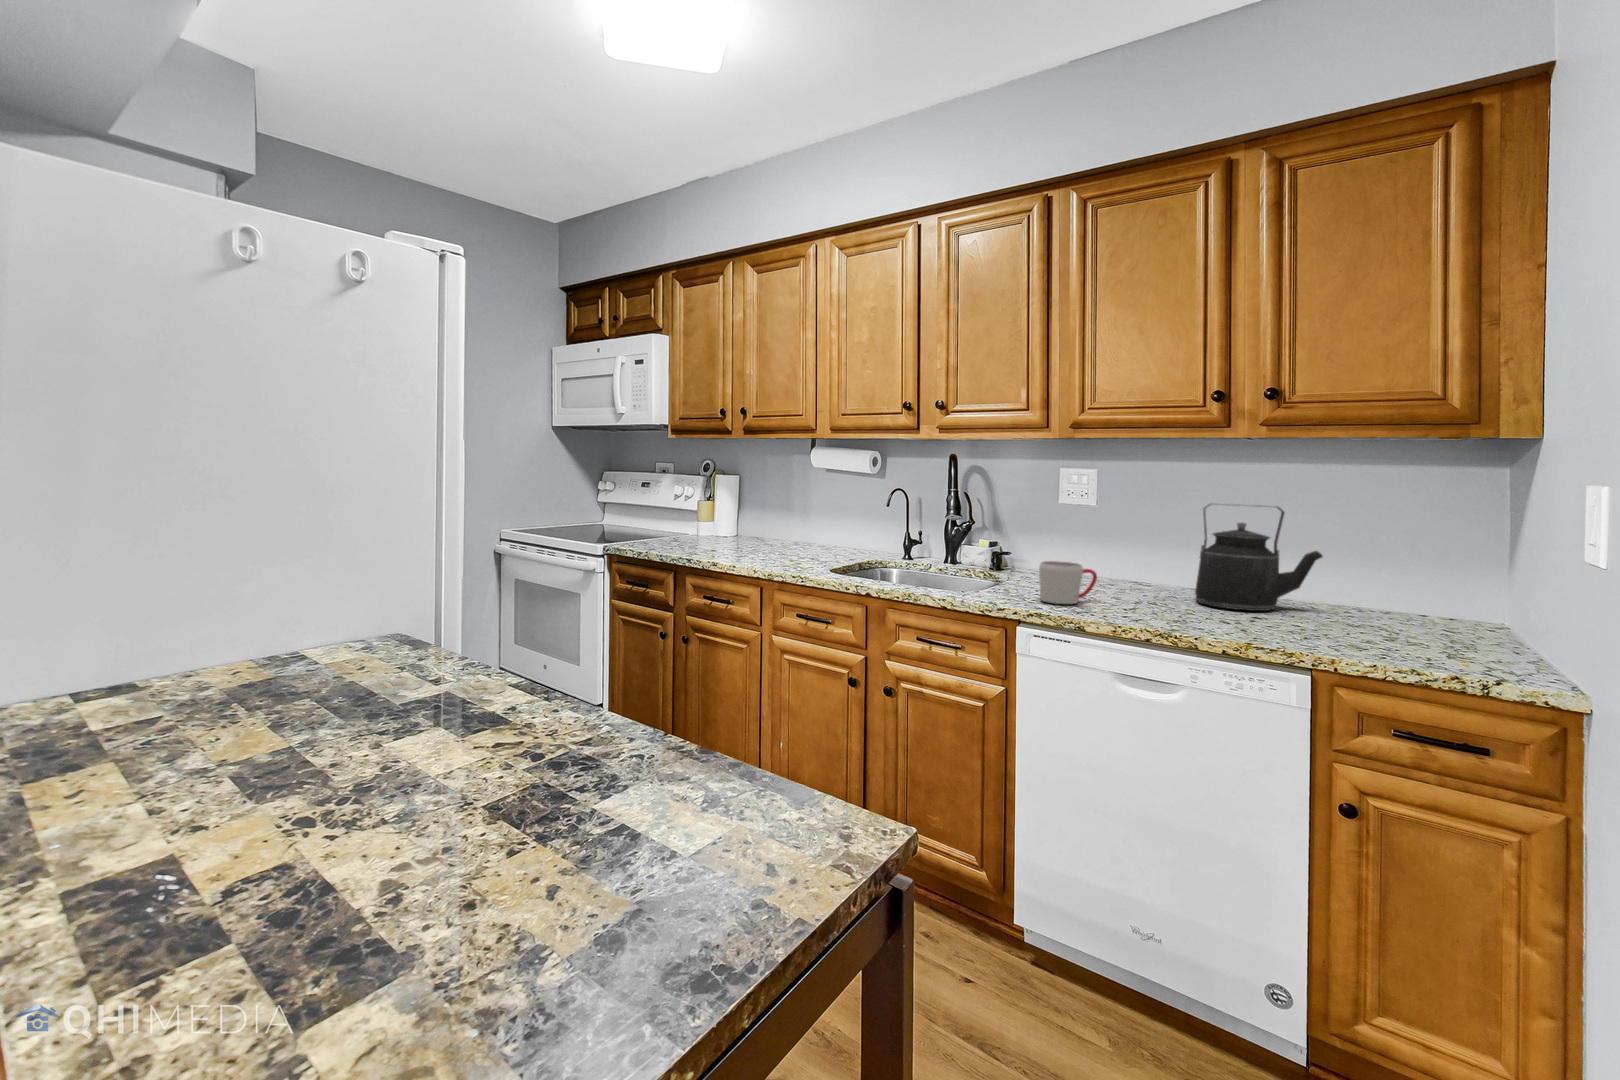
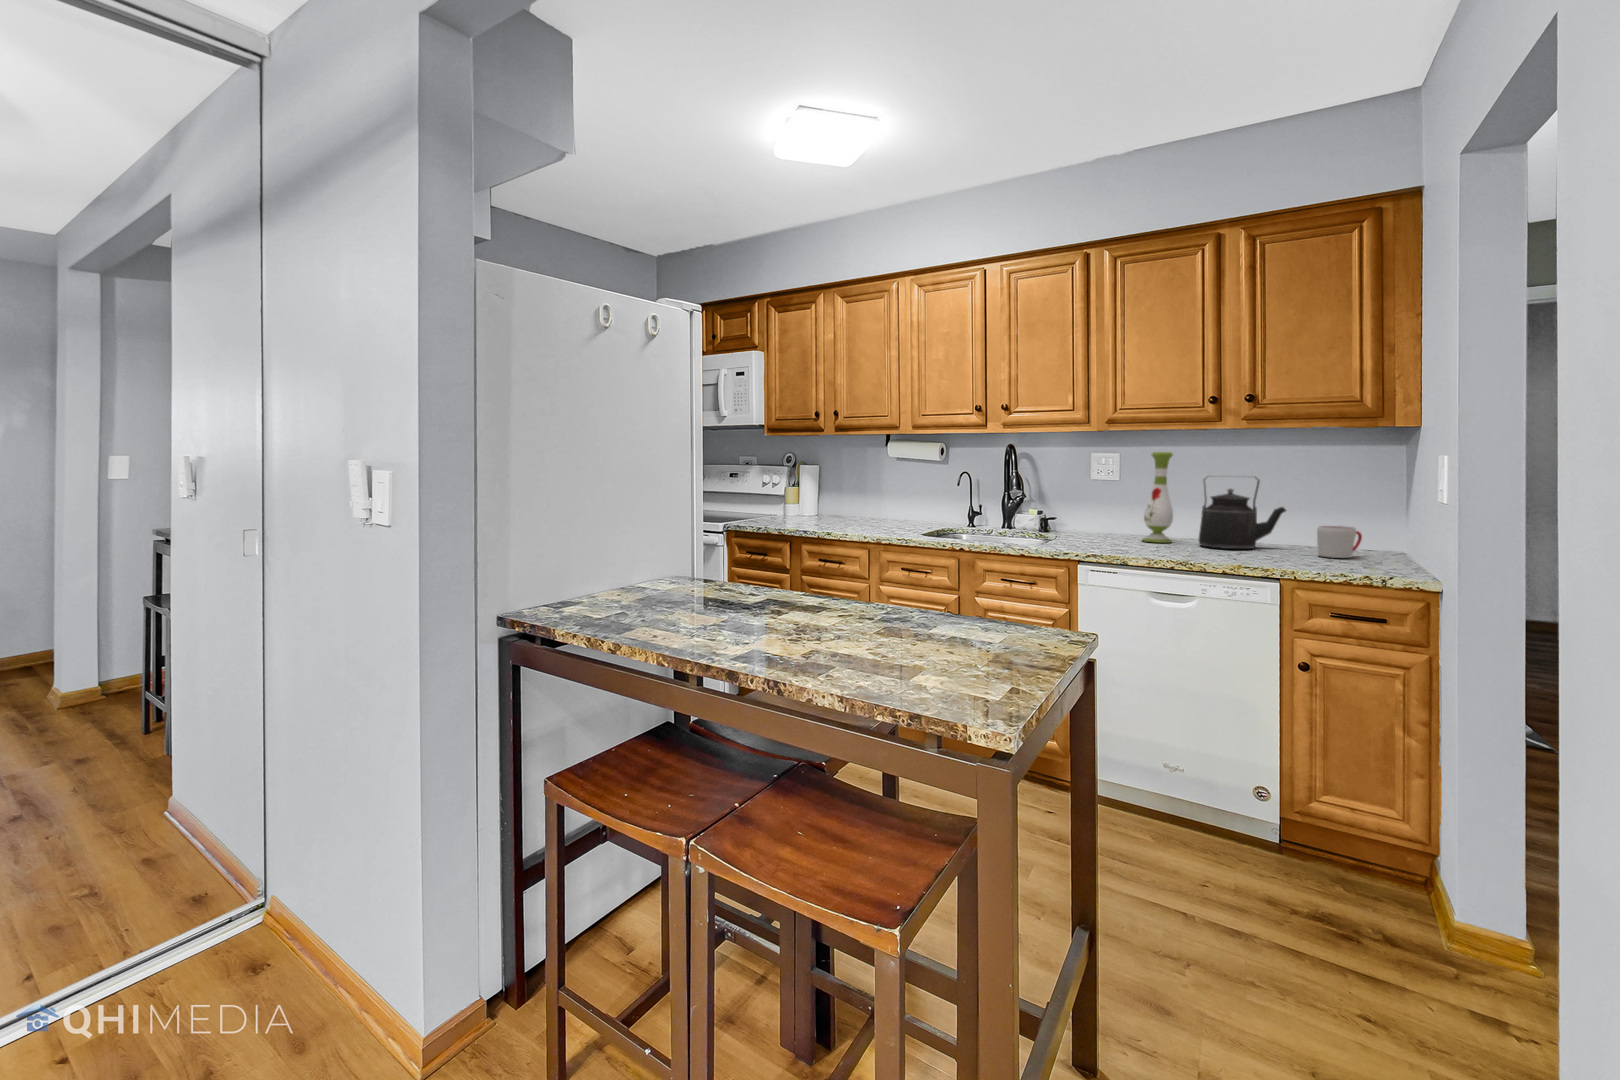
vase: none [1118,468,1162,595] -> present [1143,452,1173,543]
mug: present [1039,561,1097,604] -> present [1317,526,1362,558]

